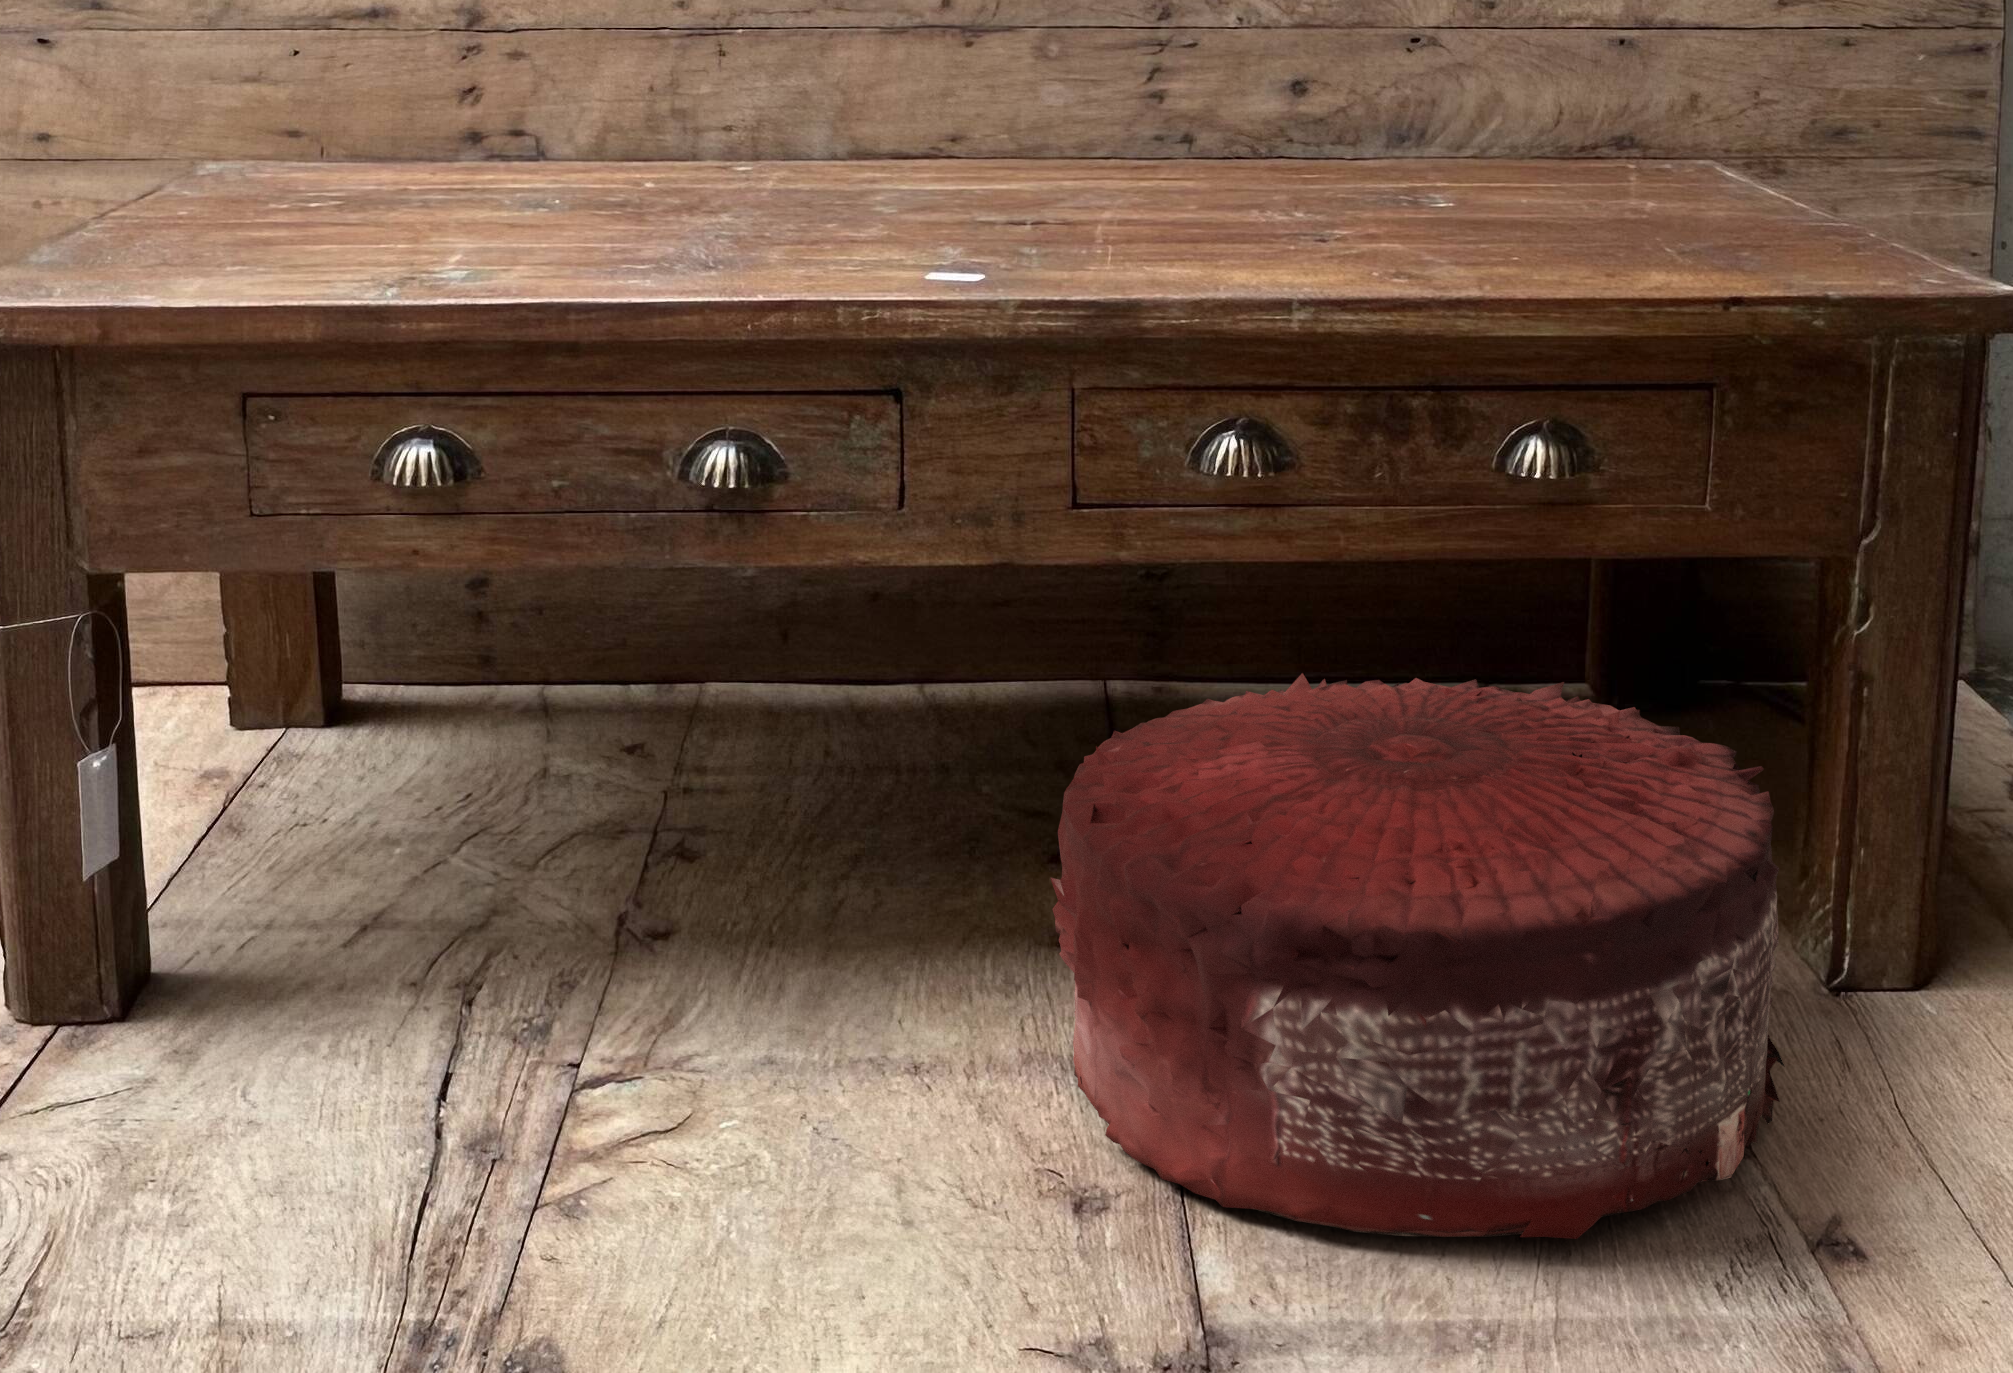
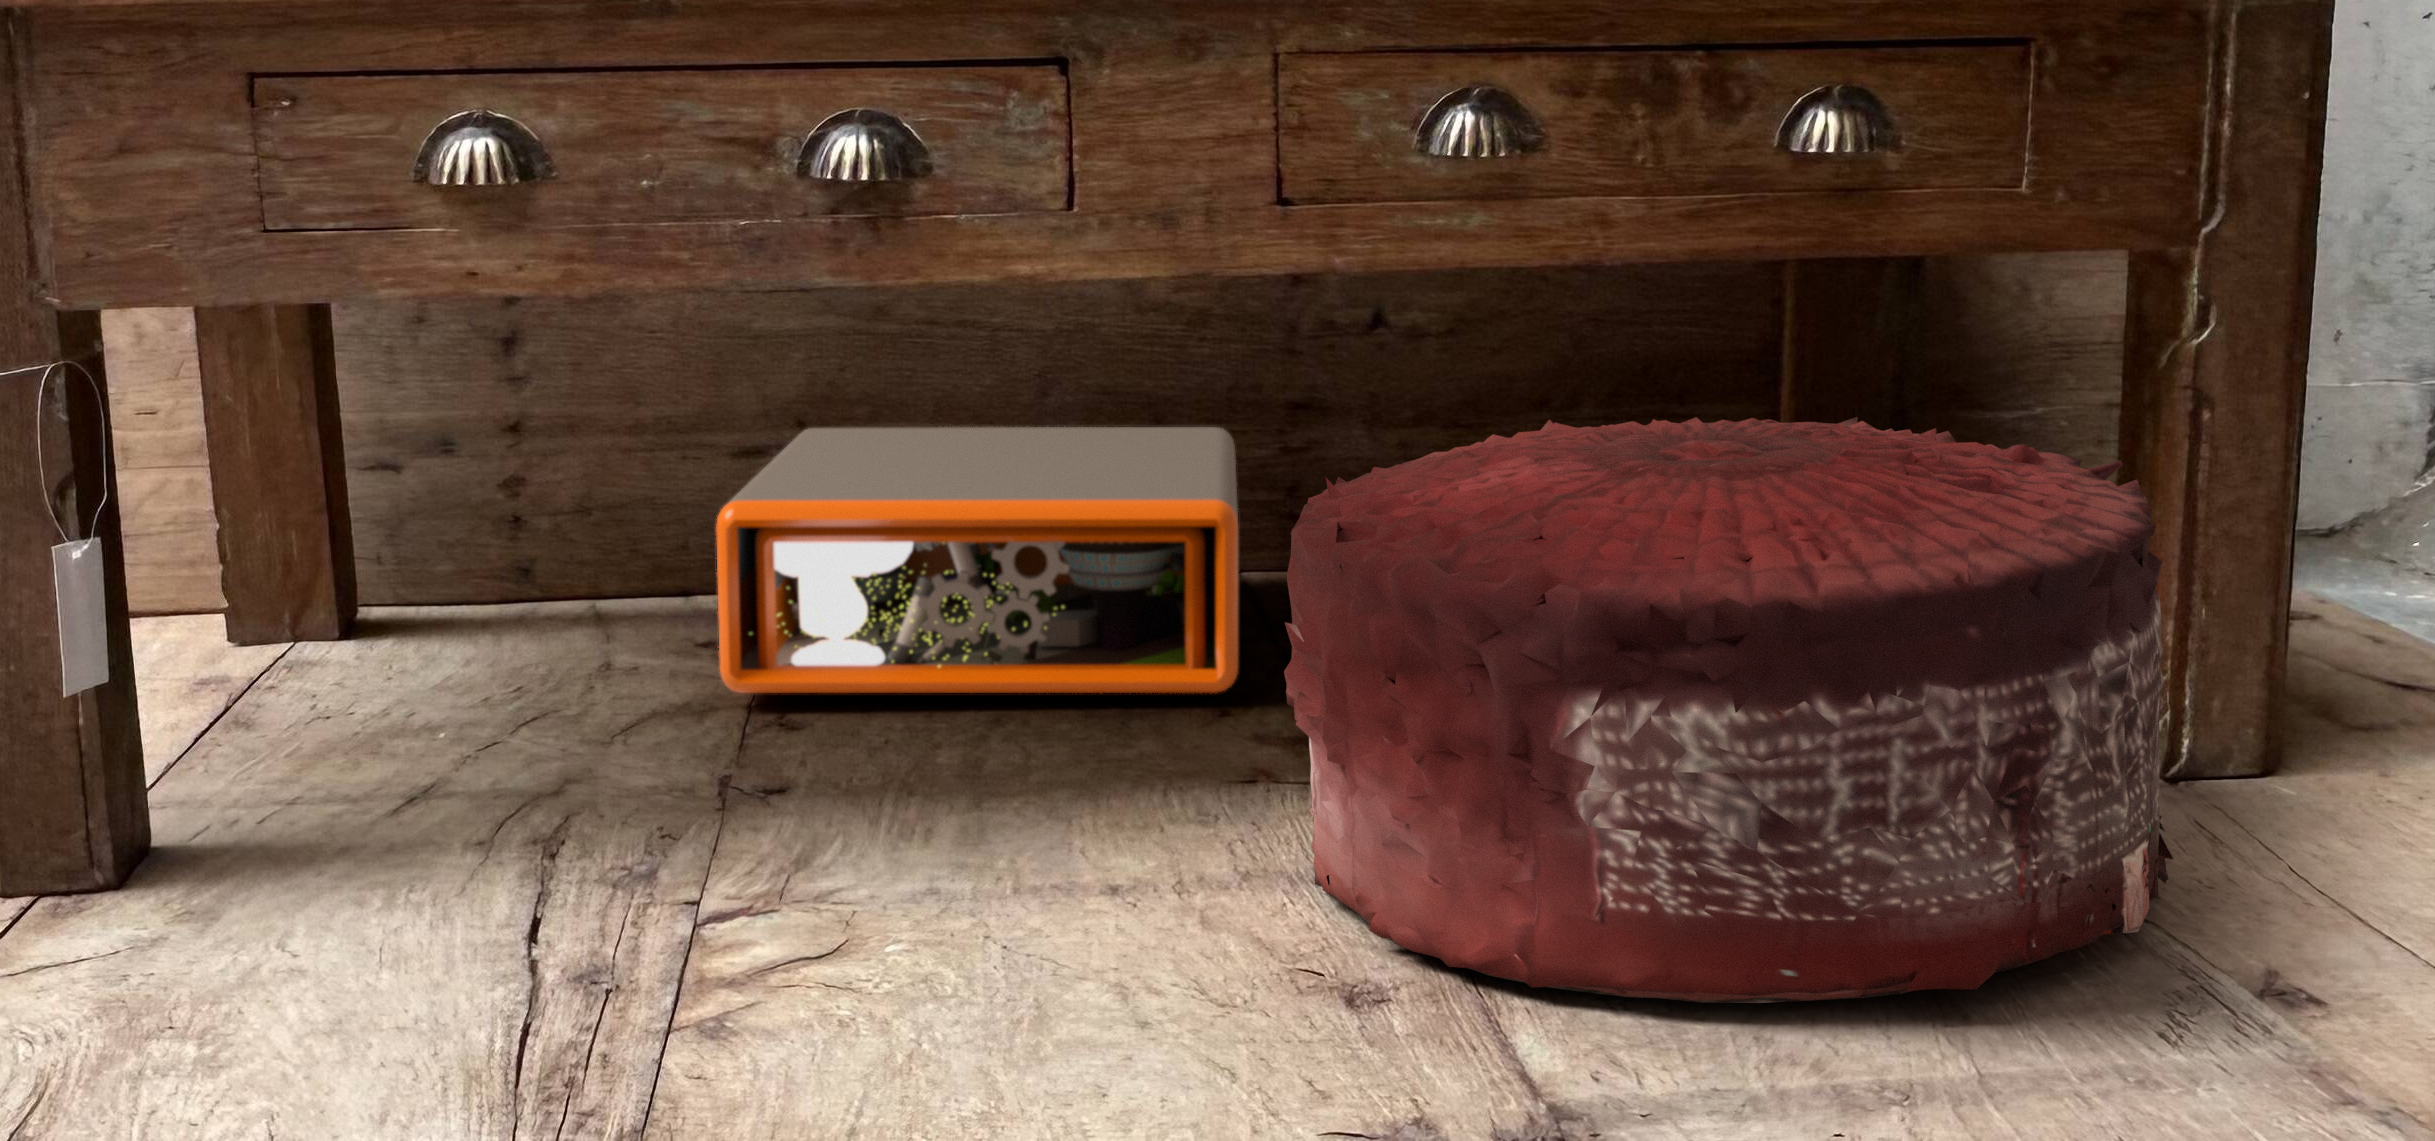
storage box: none [625,563,1082,844] -> present [716,427,1238,693]

